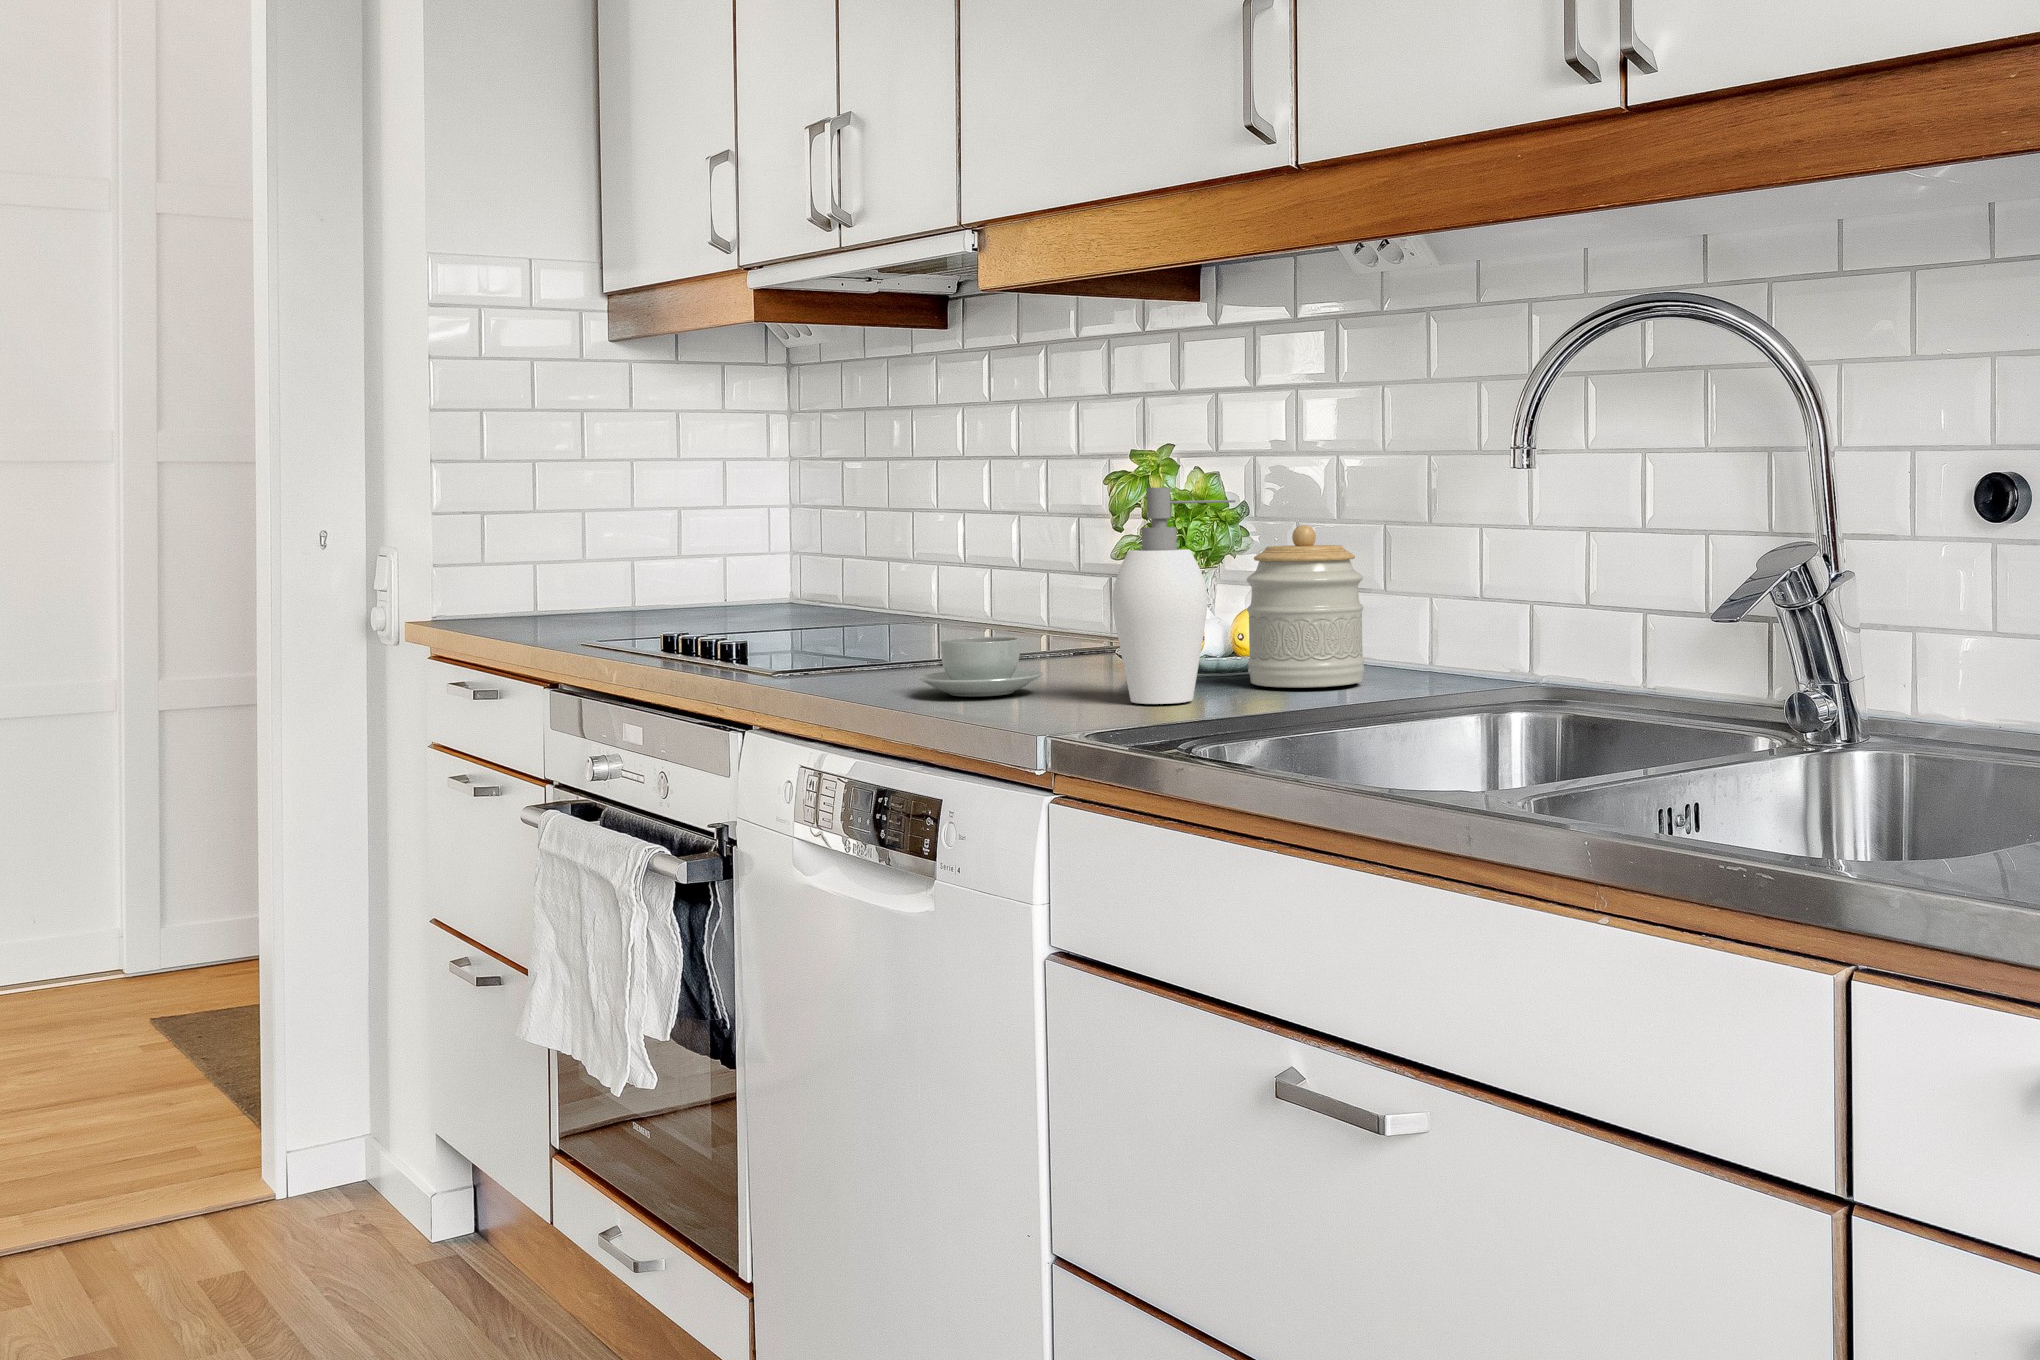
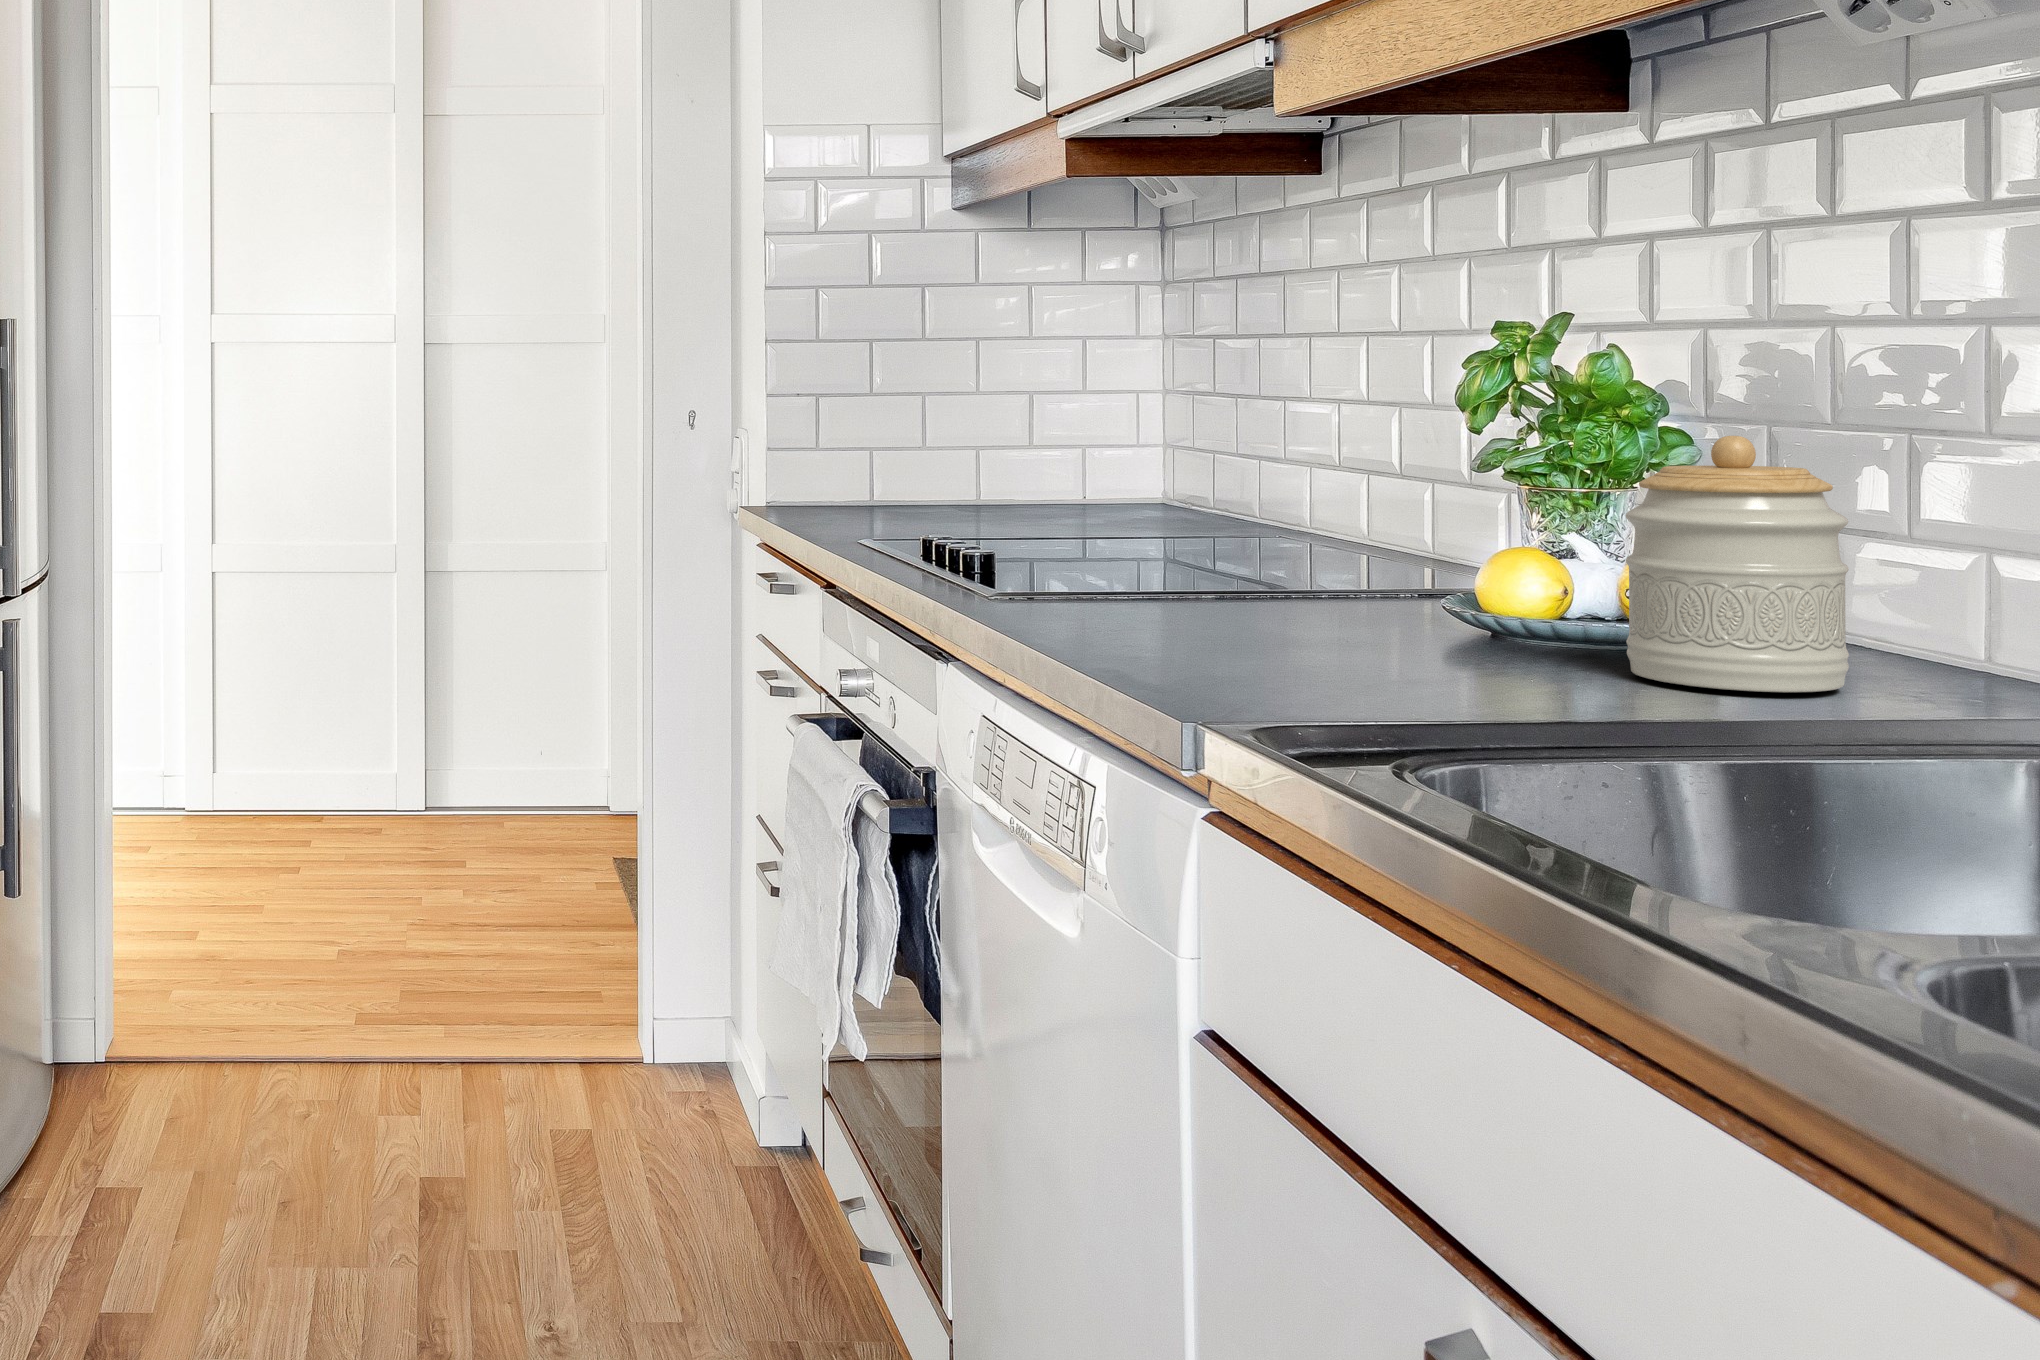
soap dispenser: present [1112,488,1236,704] -> none [1367,379,1572,692]
coffee cup: present [919,637,1043,697] -> none [1119,570,1290,650]

